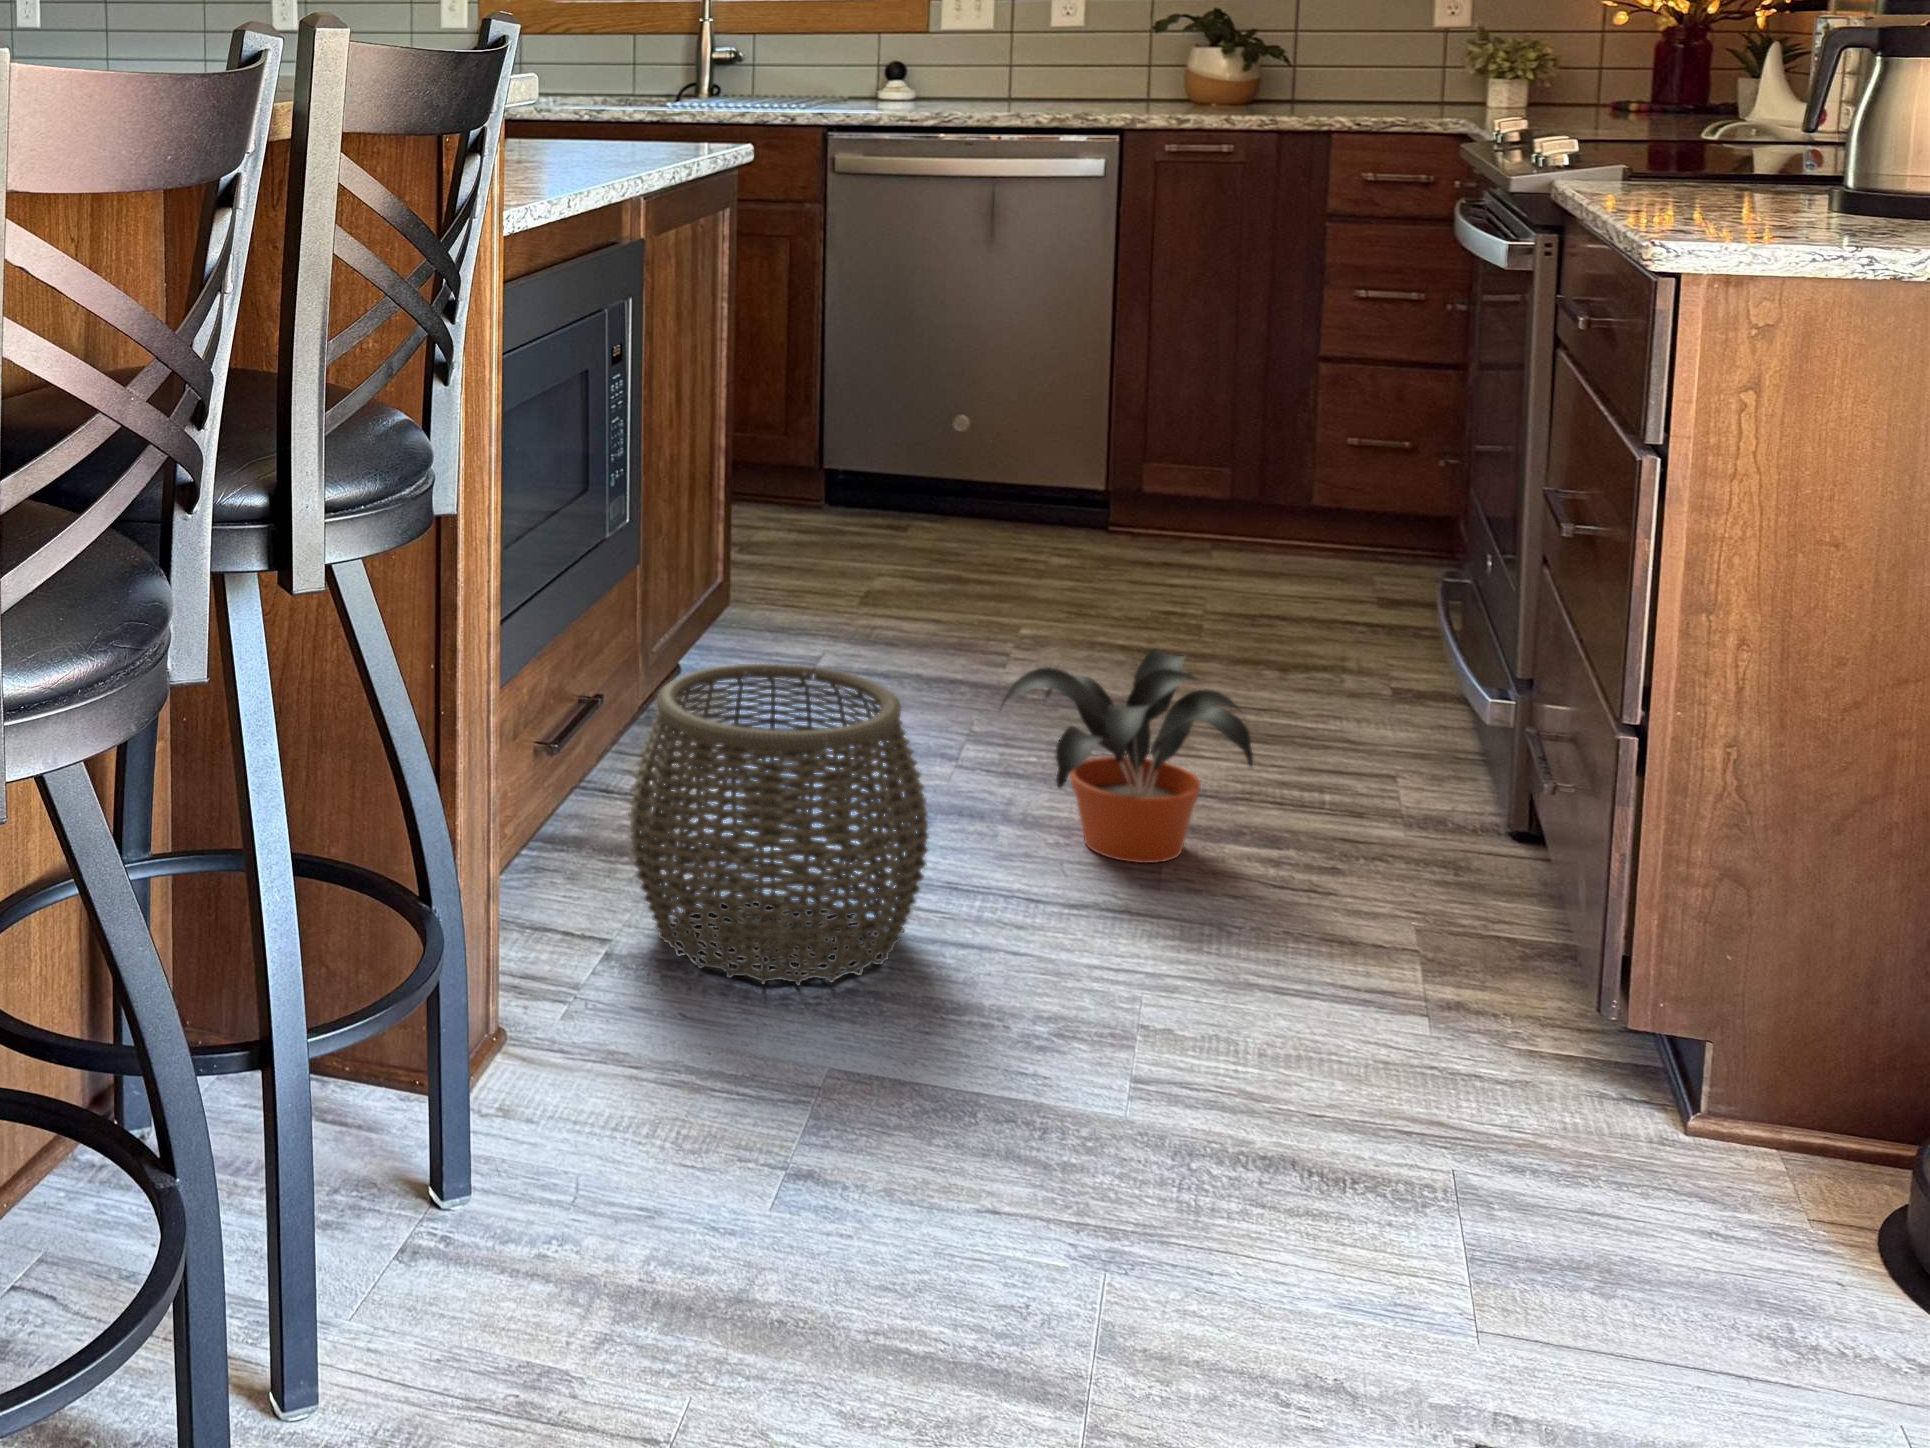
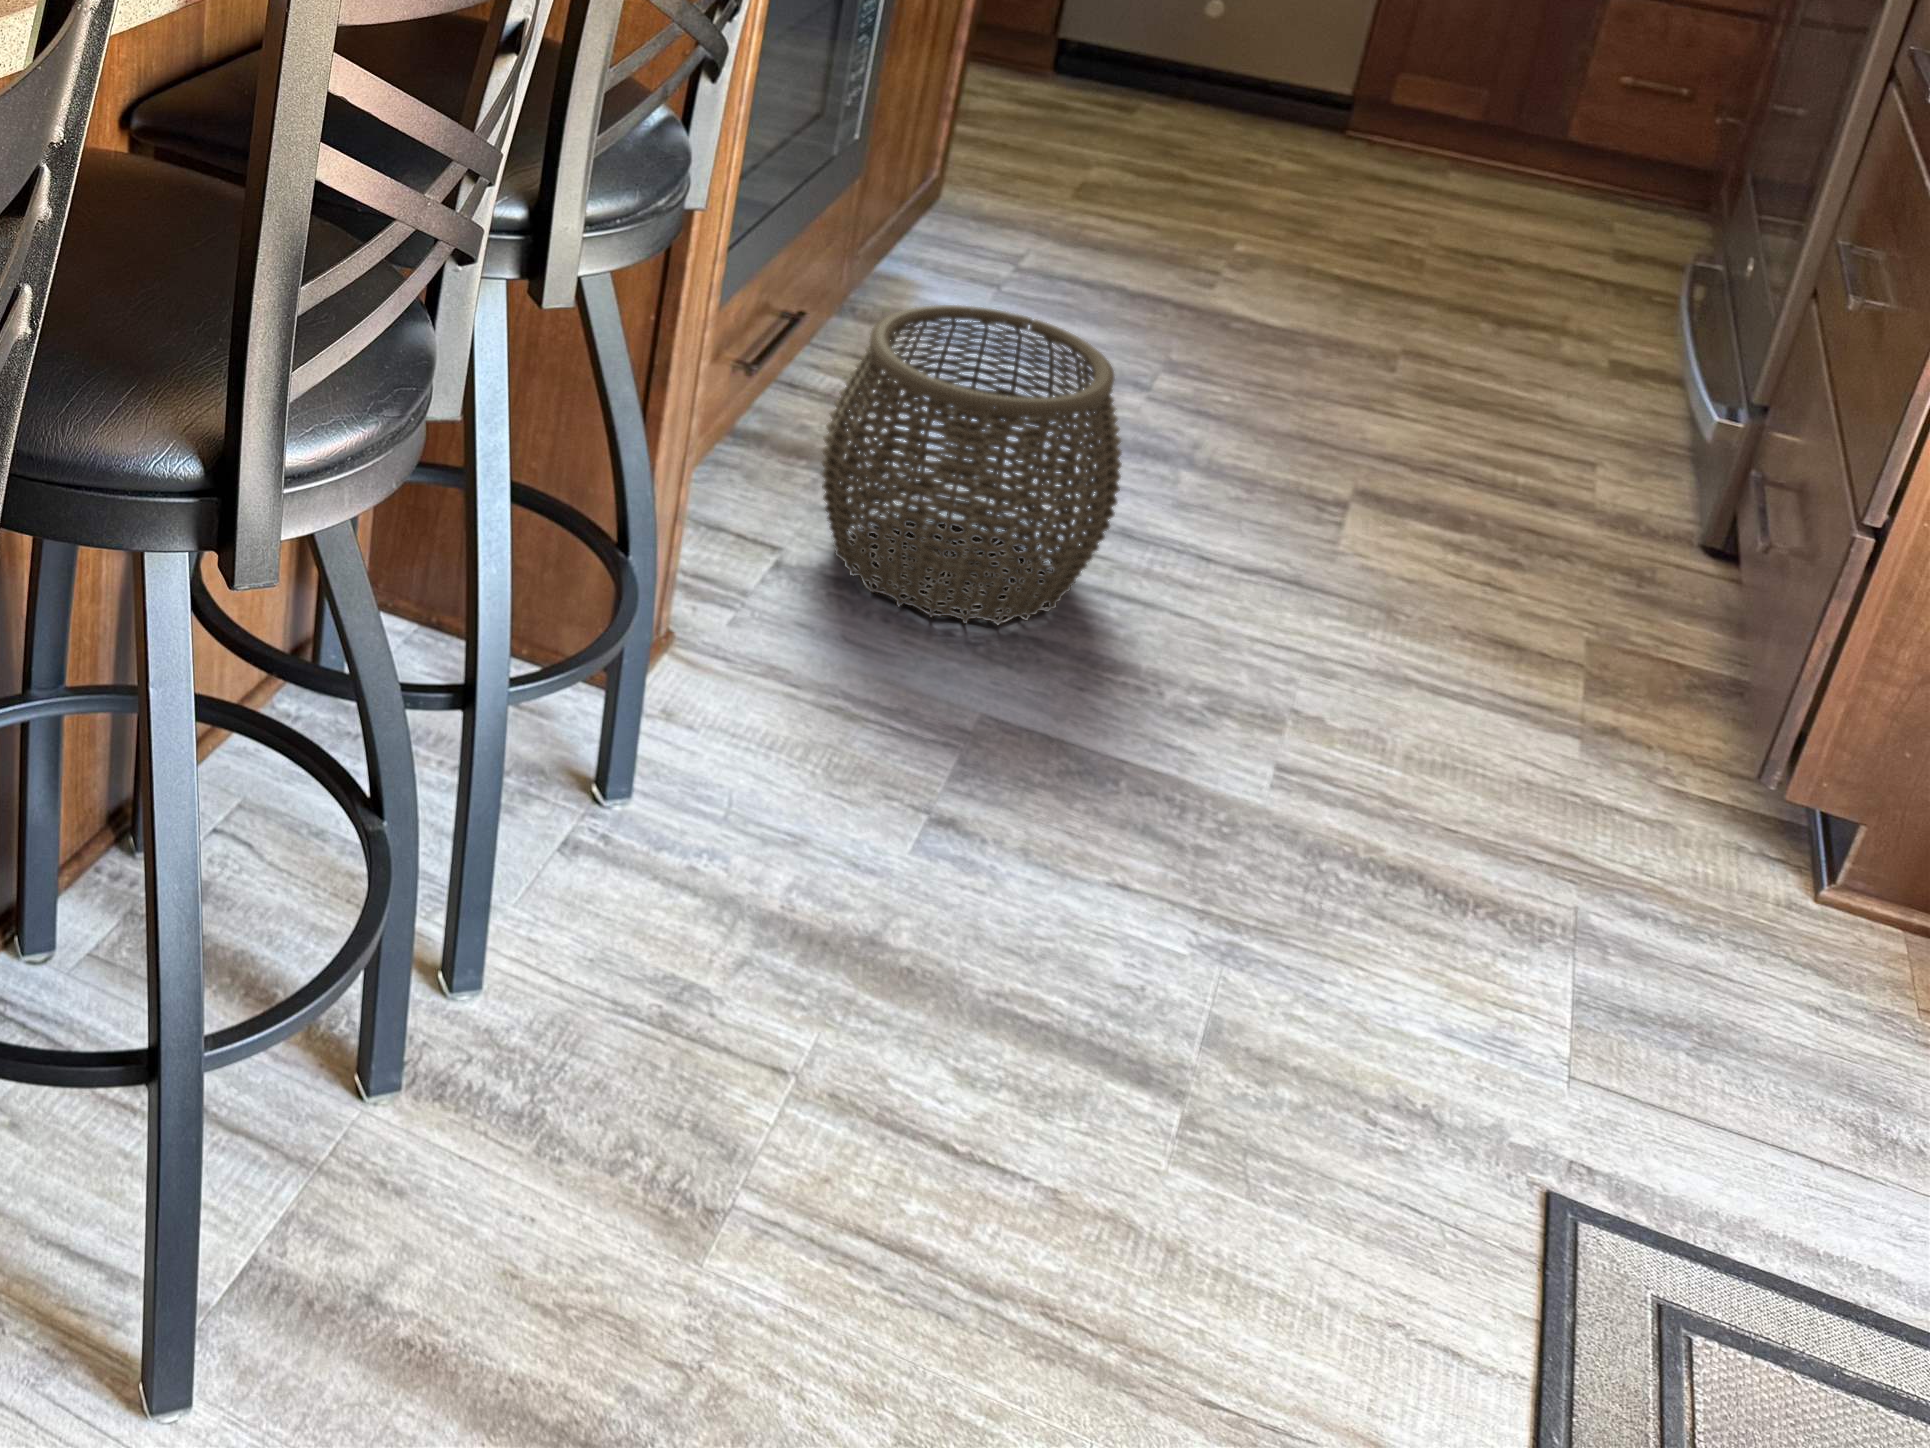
potted plant: present [1001,648,1253,863] -> none [1206,322,1460,532]

